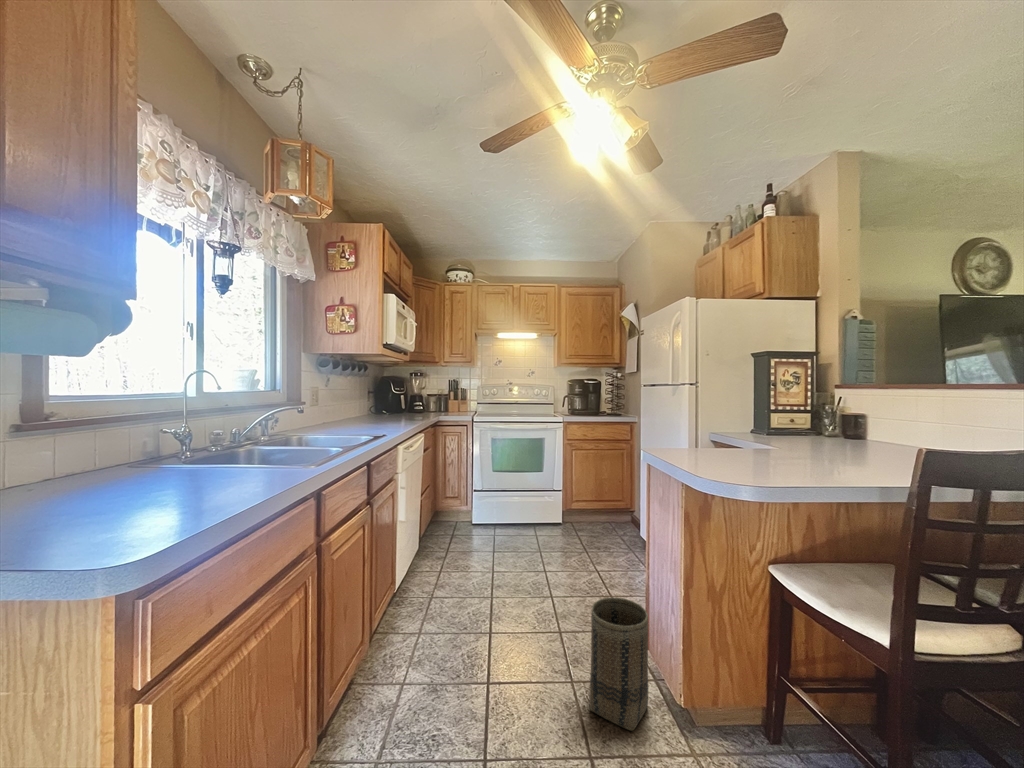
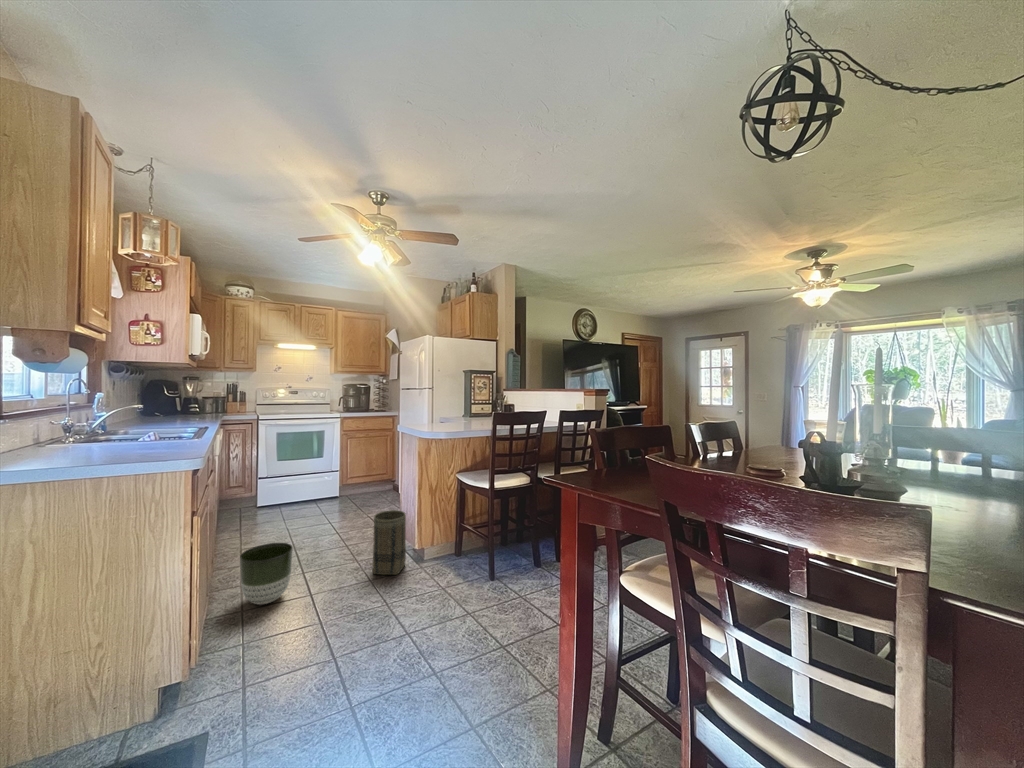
planter: none [395,617,465,721] -> present [240,543,293,605]

